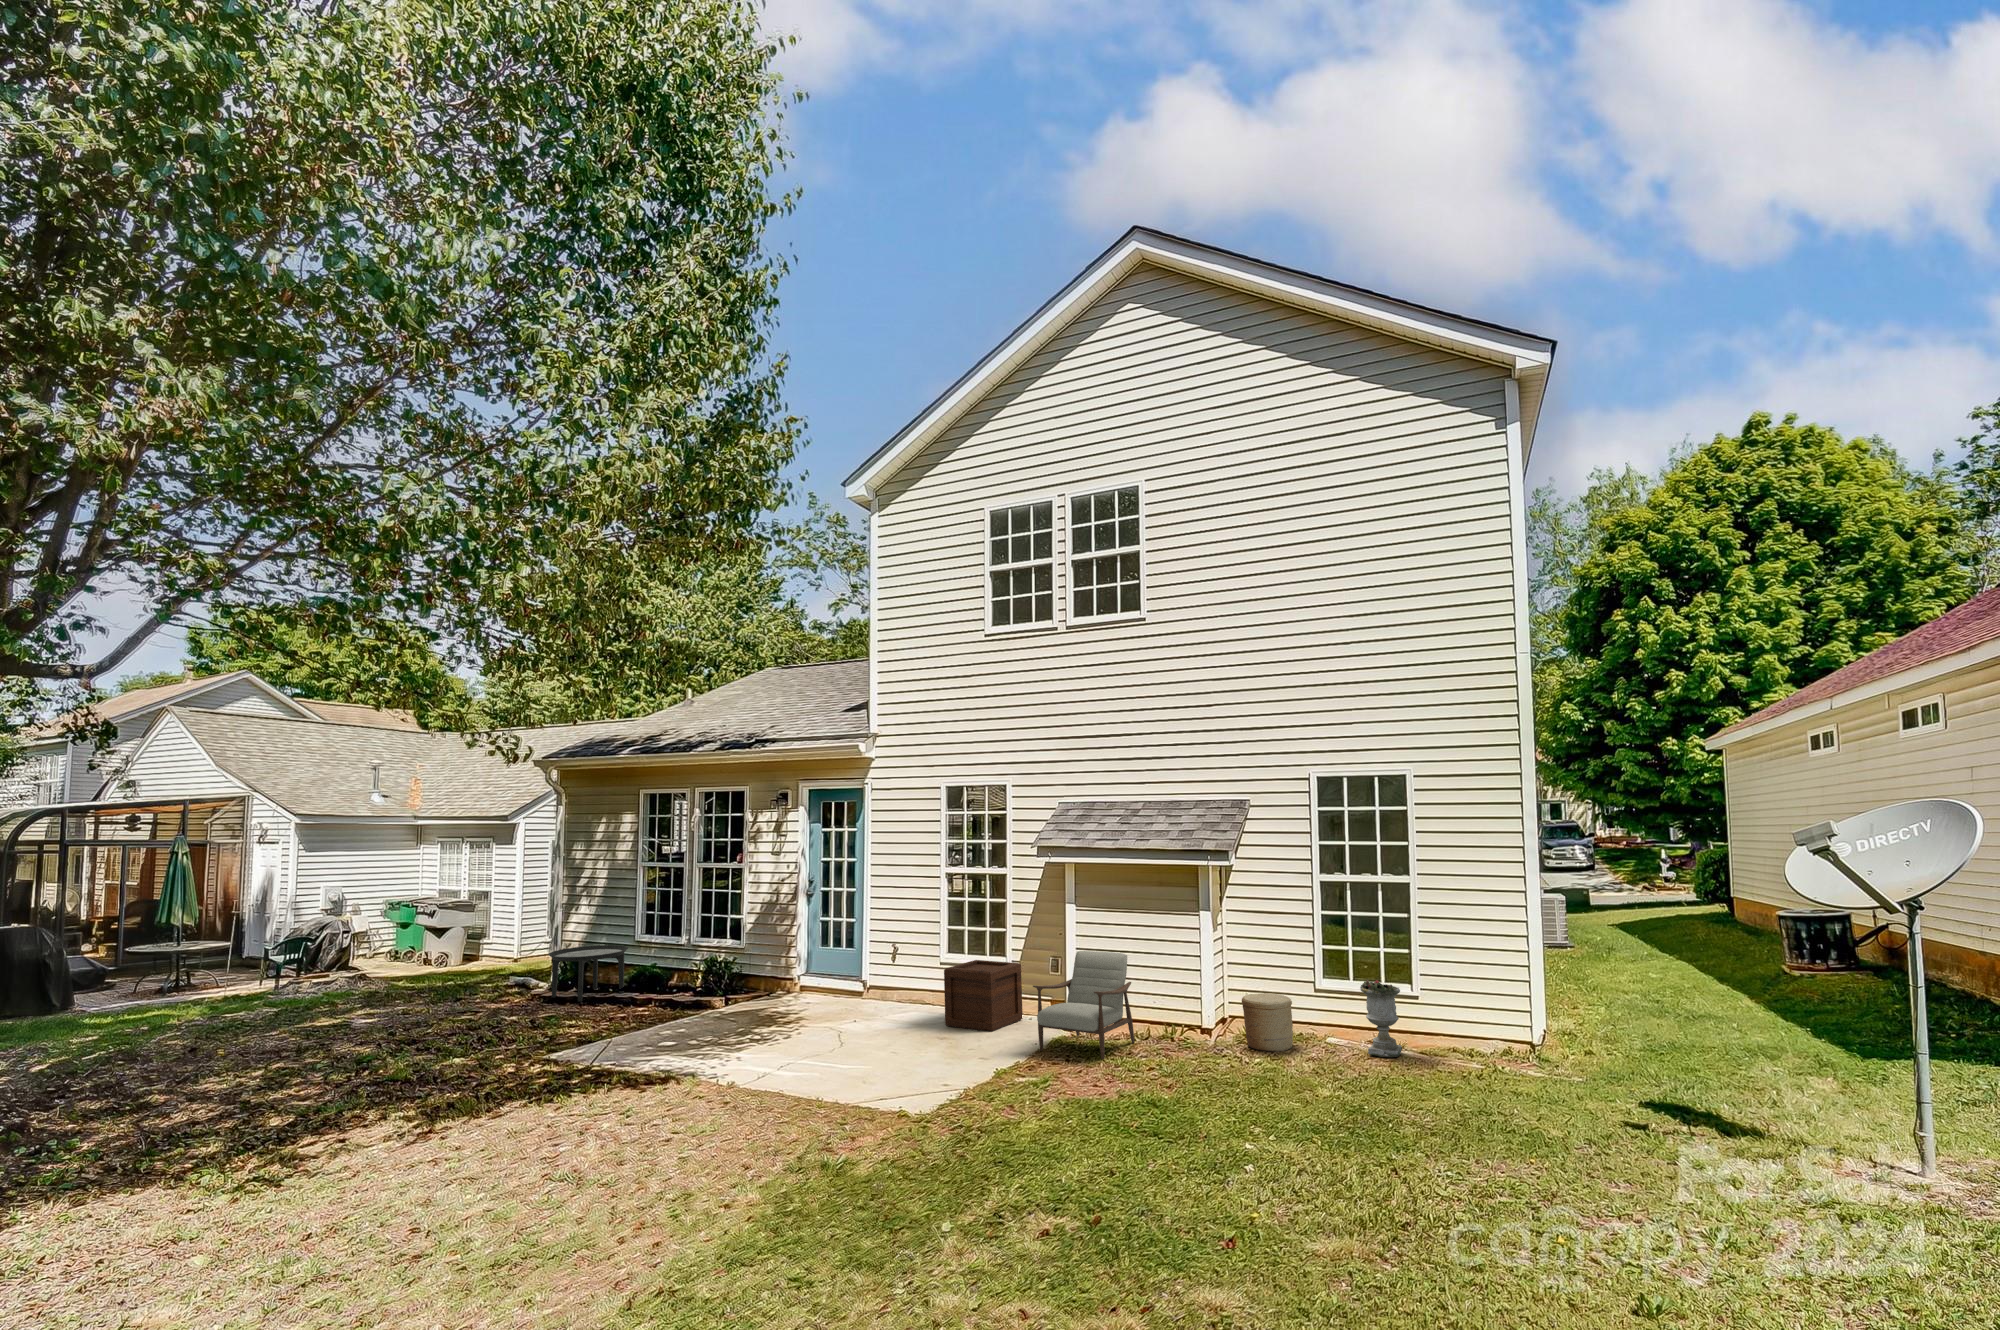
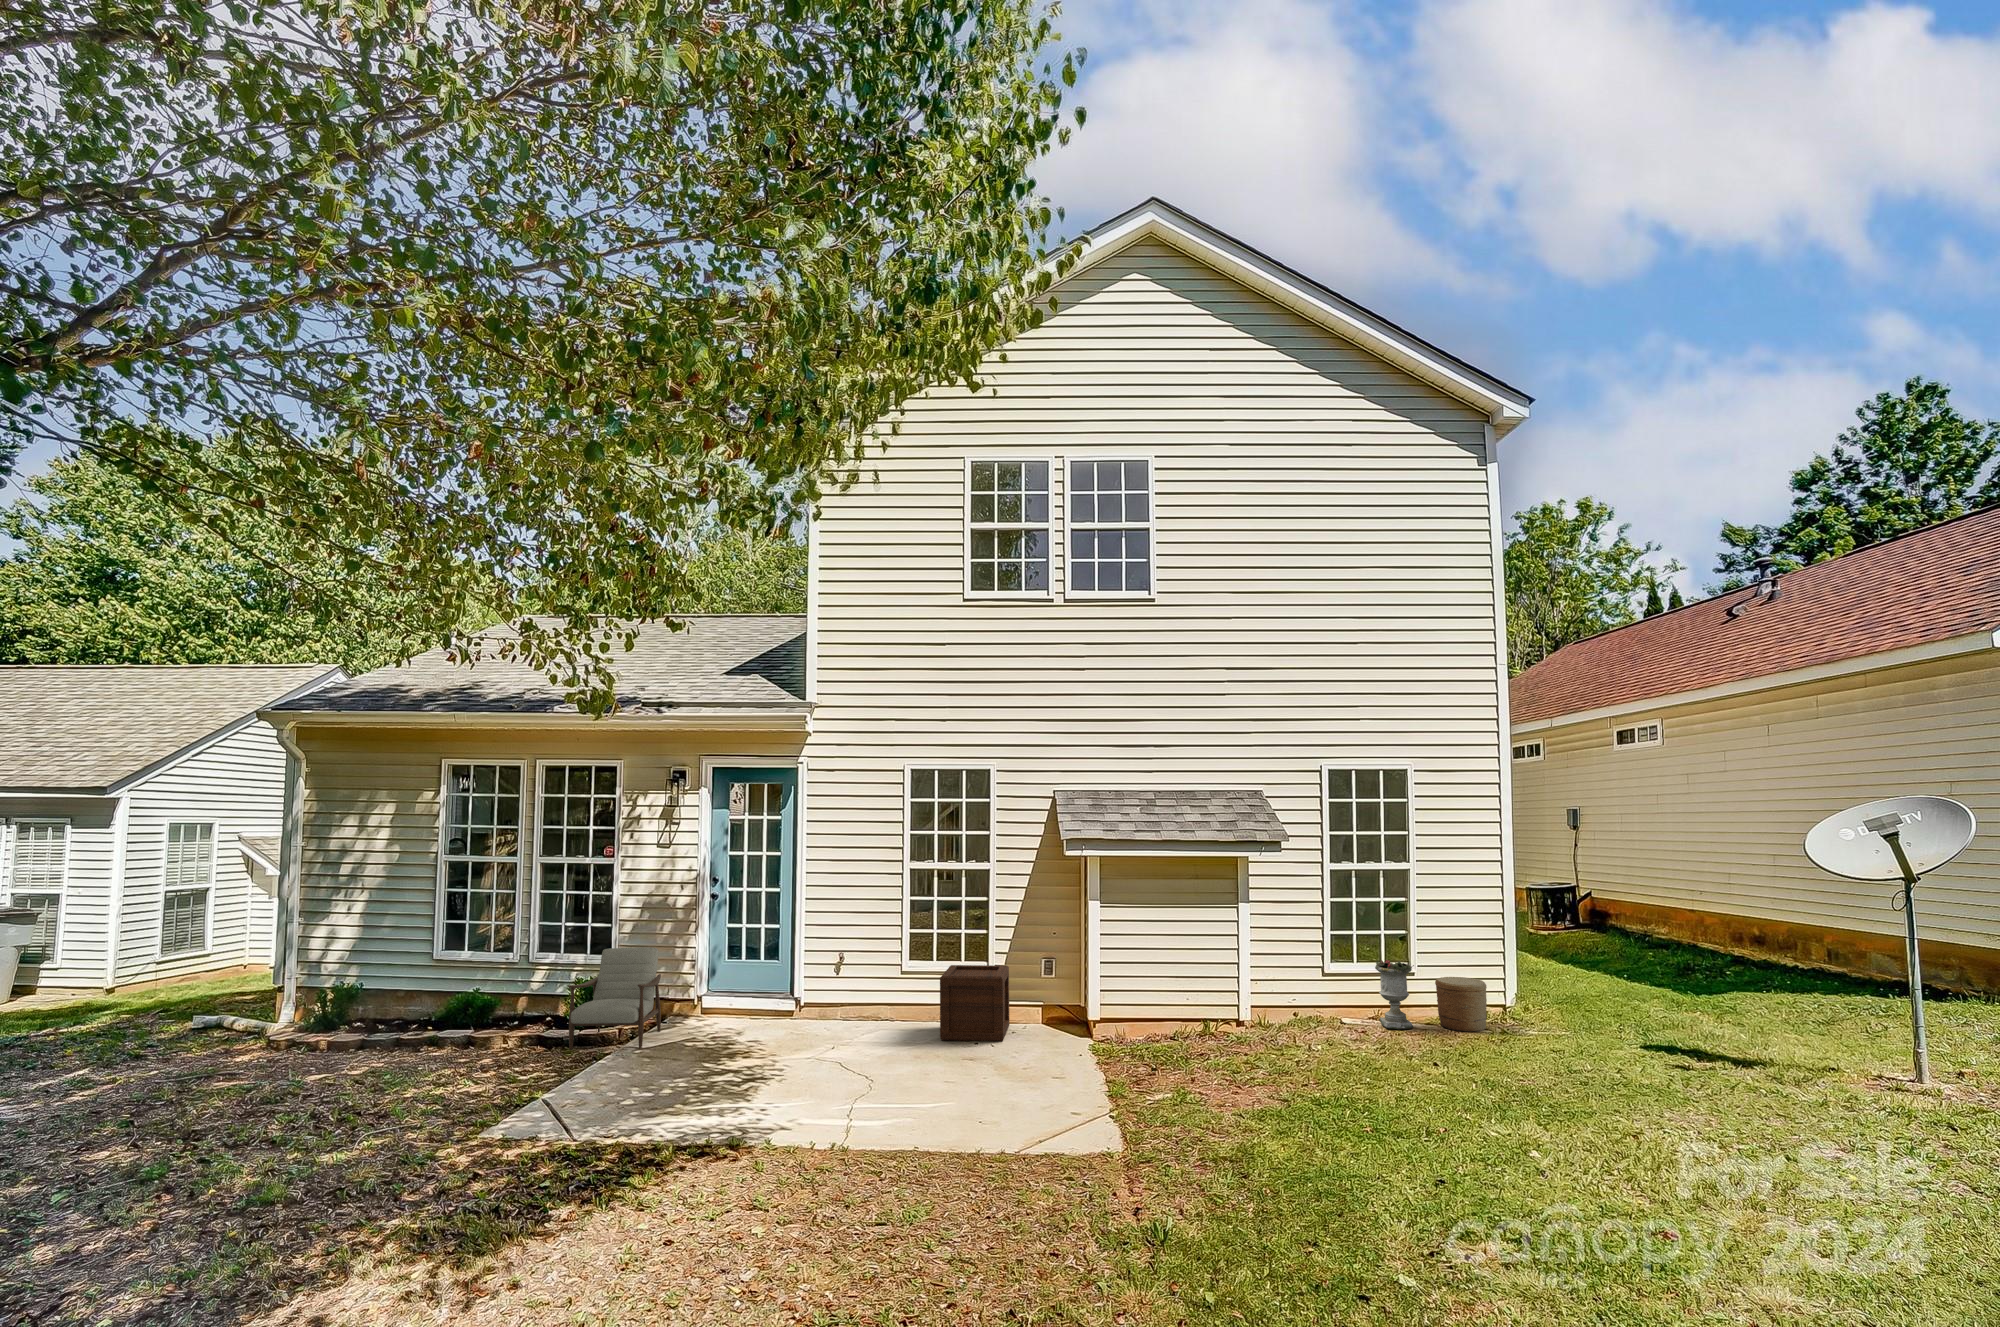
round table: present [548,945,628,1002] -> none [295,977,415,1058]
chair: present [1033,951,1134,1059] -> present [568,947,661,1050]
woven basket: present [1242,993,1293,1052] -> present [1435,977,1487,1032]

